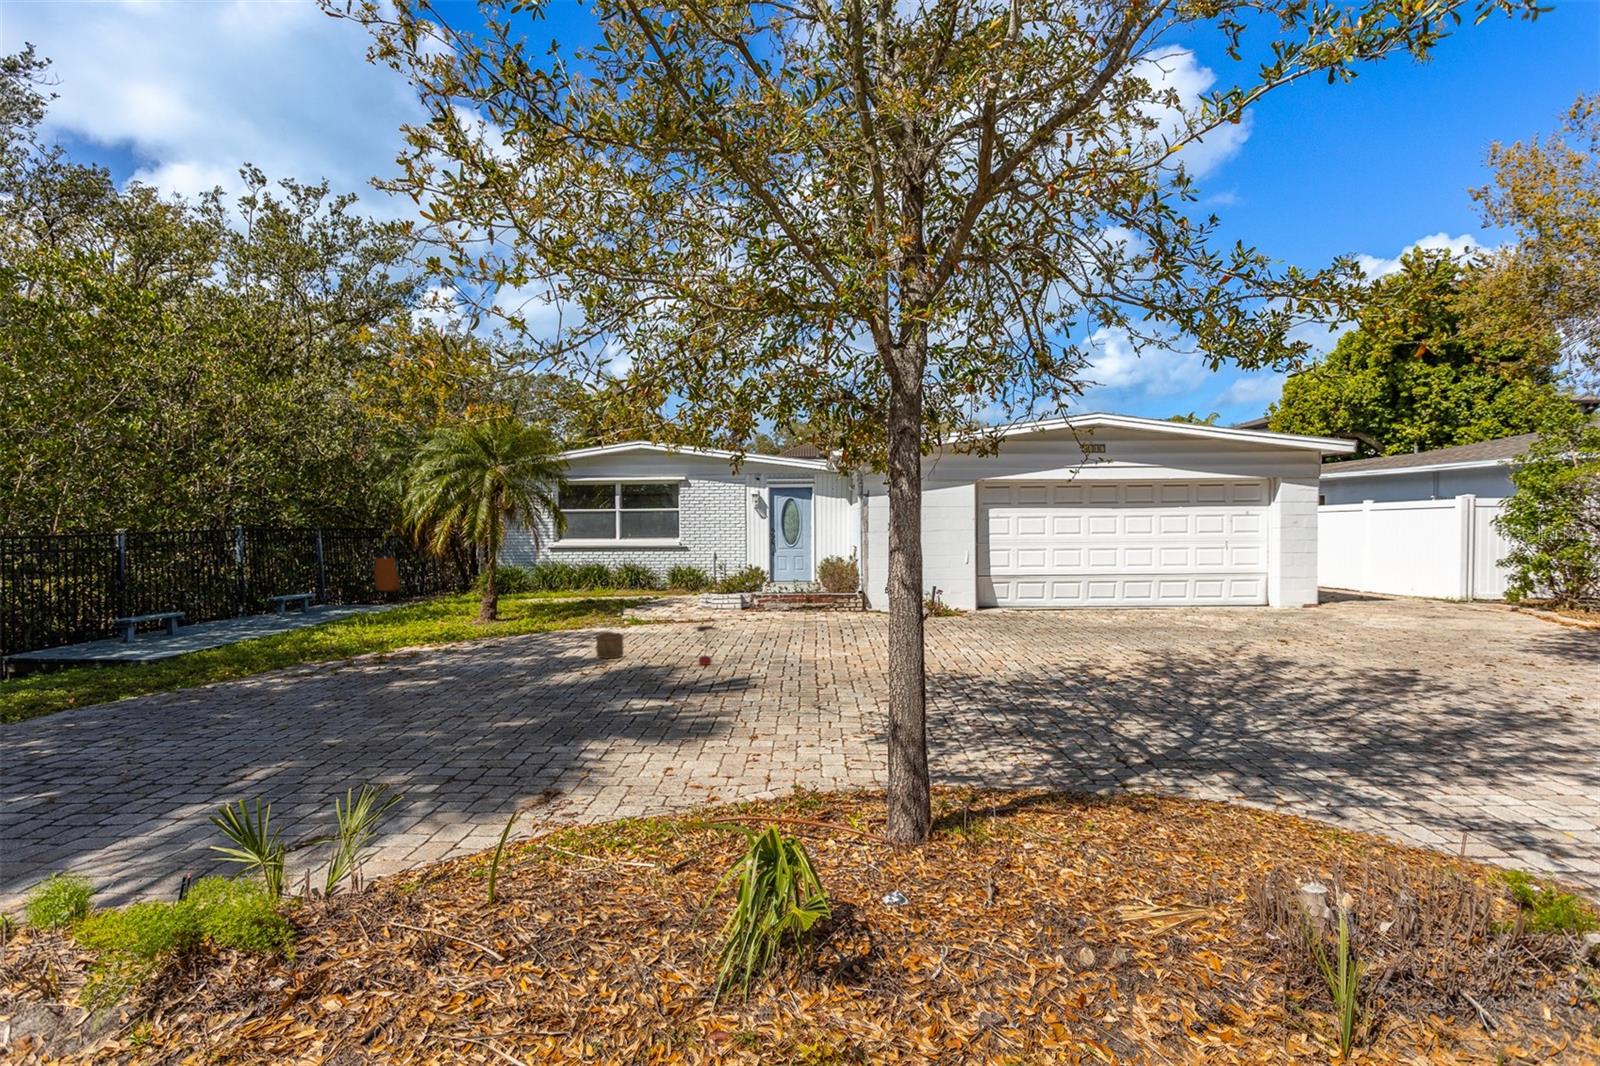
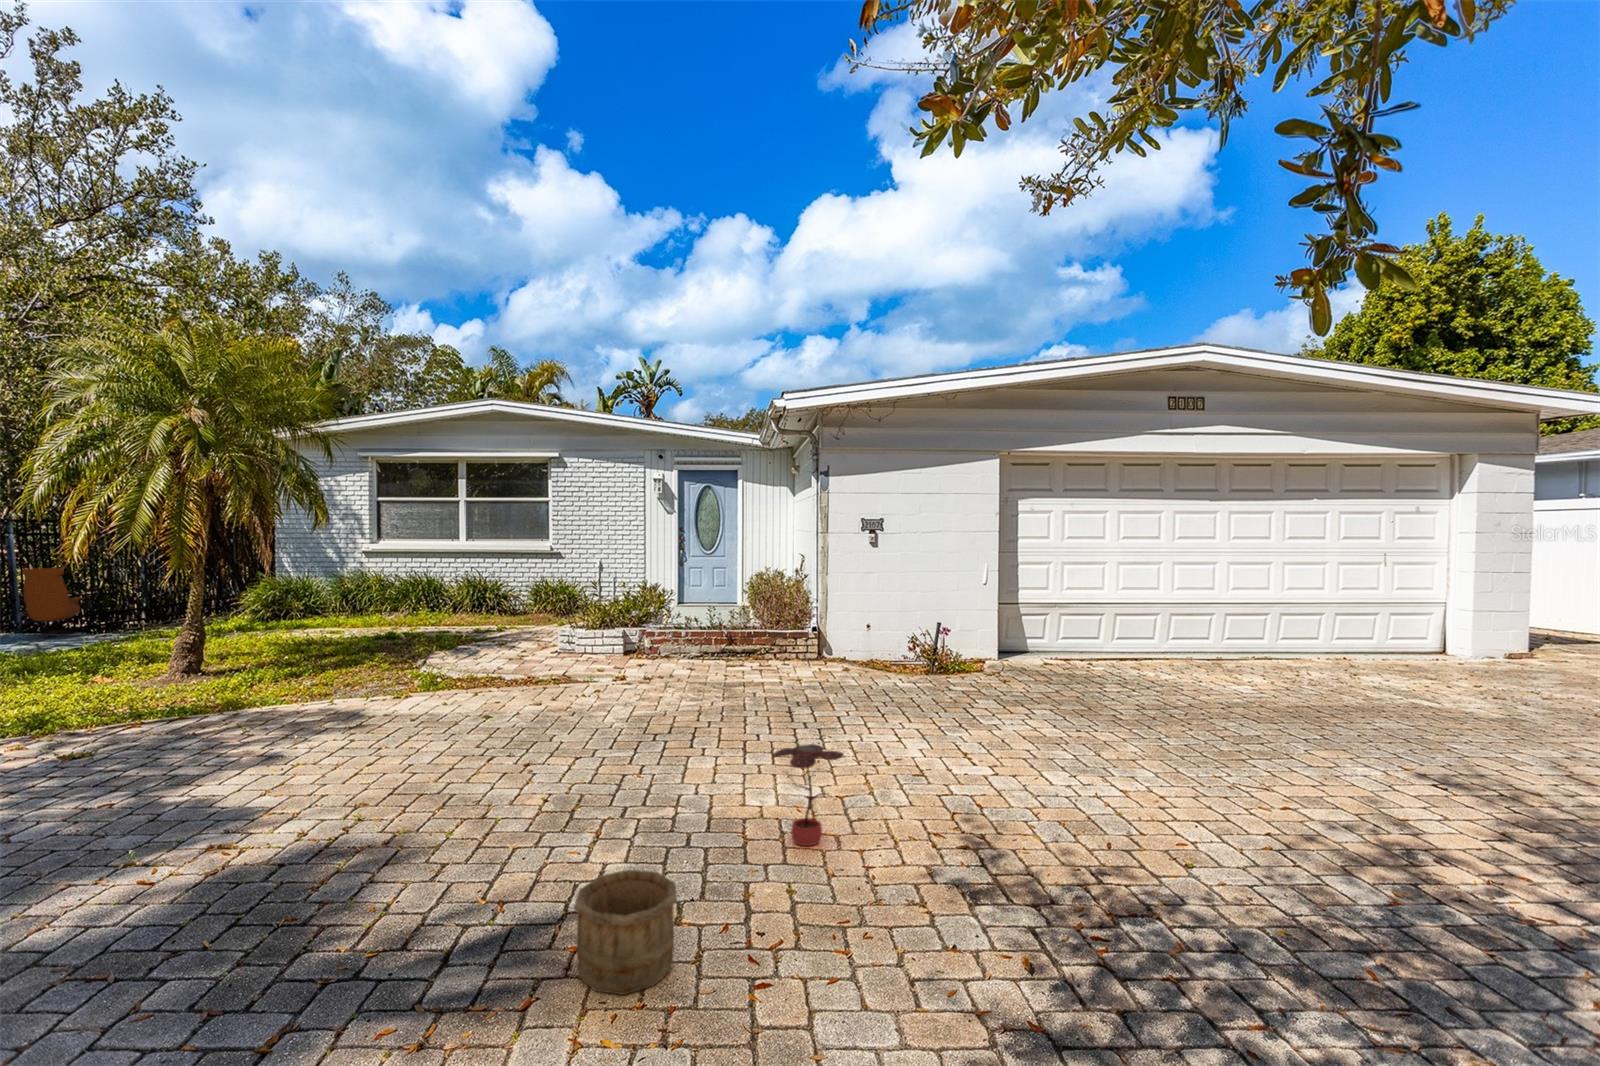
potted plant: present [694,626,718,665] -> present [772,744,844,846]
wooden bucket: present [596,633,624,659] -> present [574,870,677,995]

